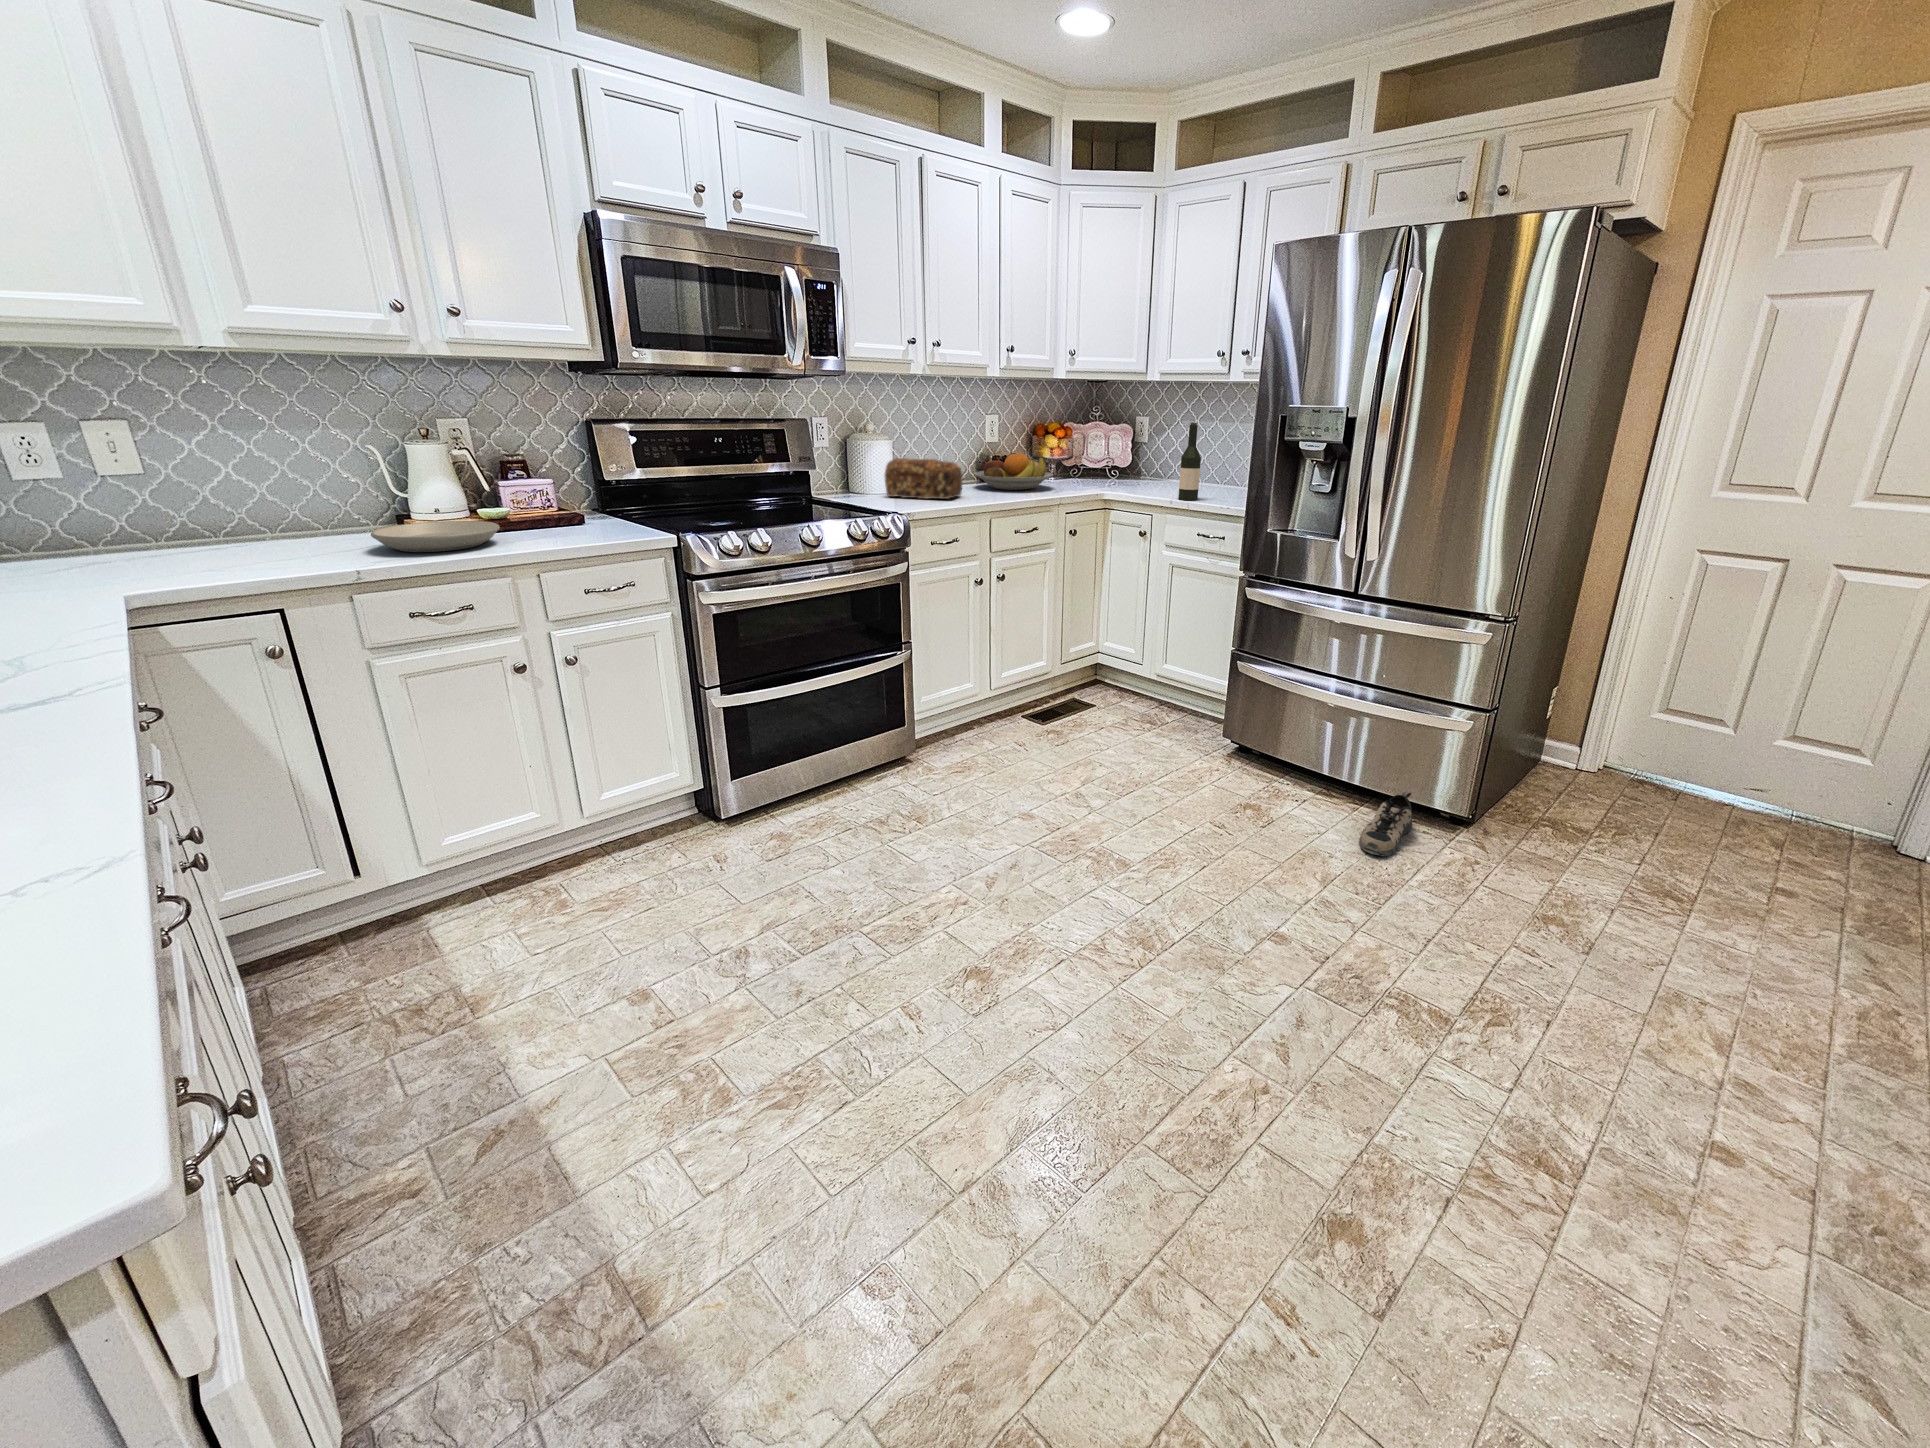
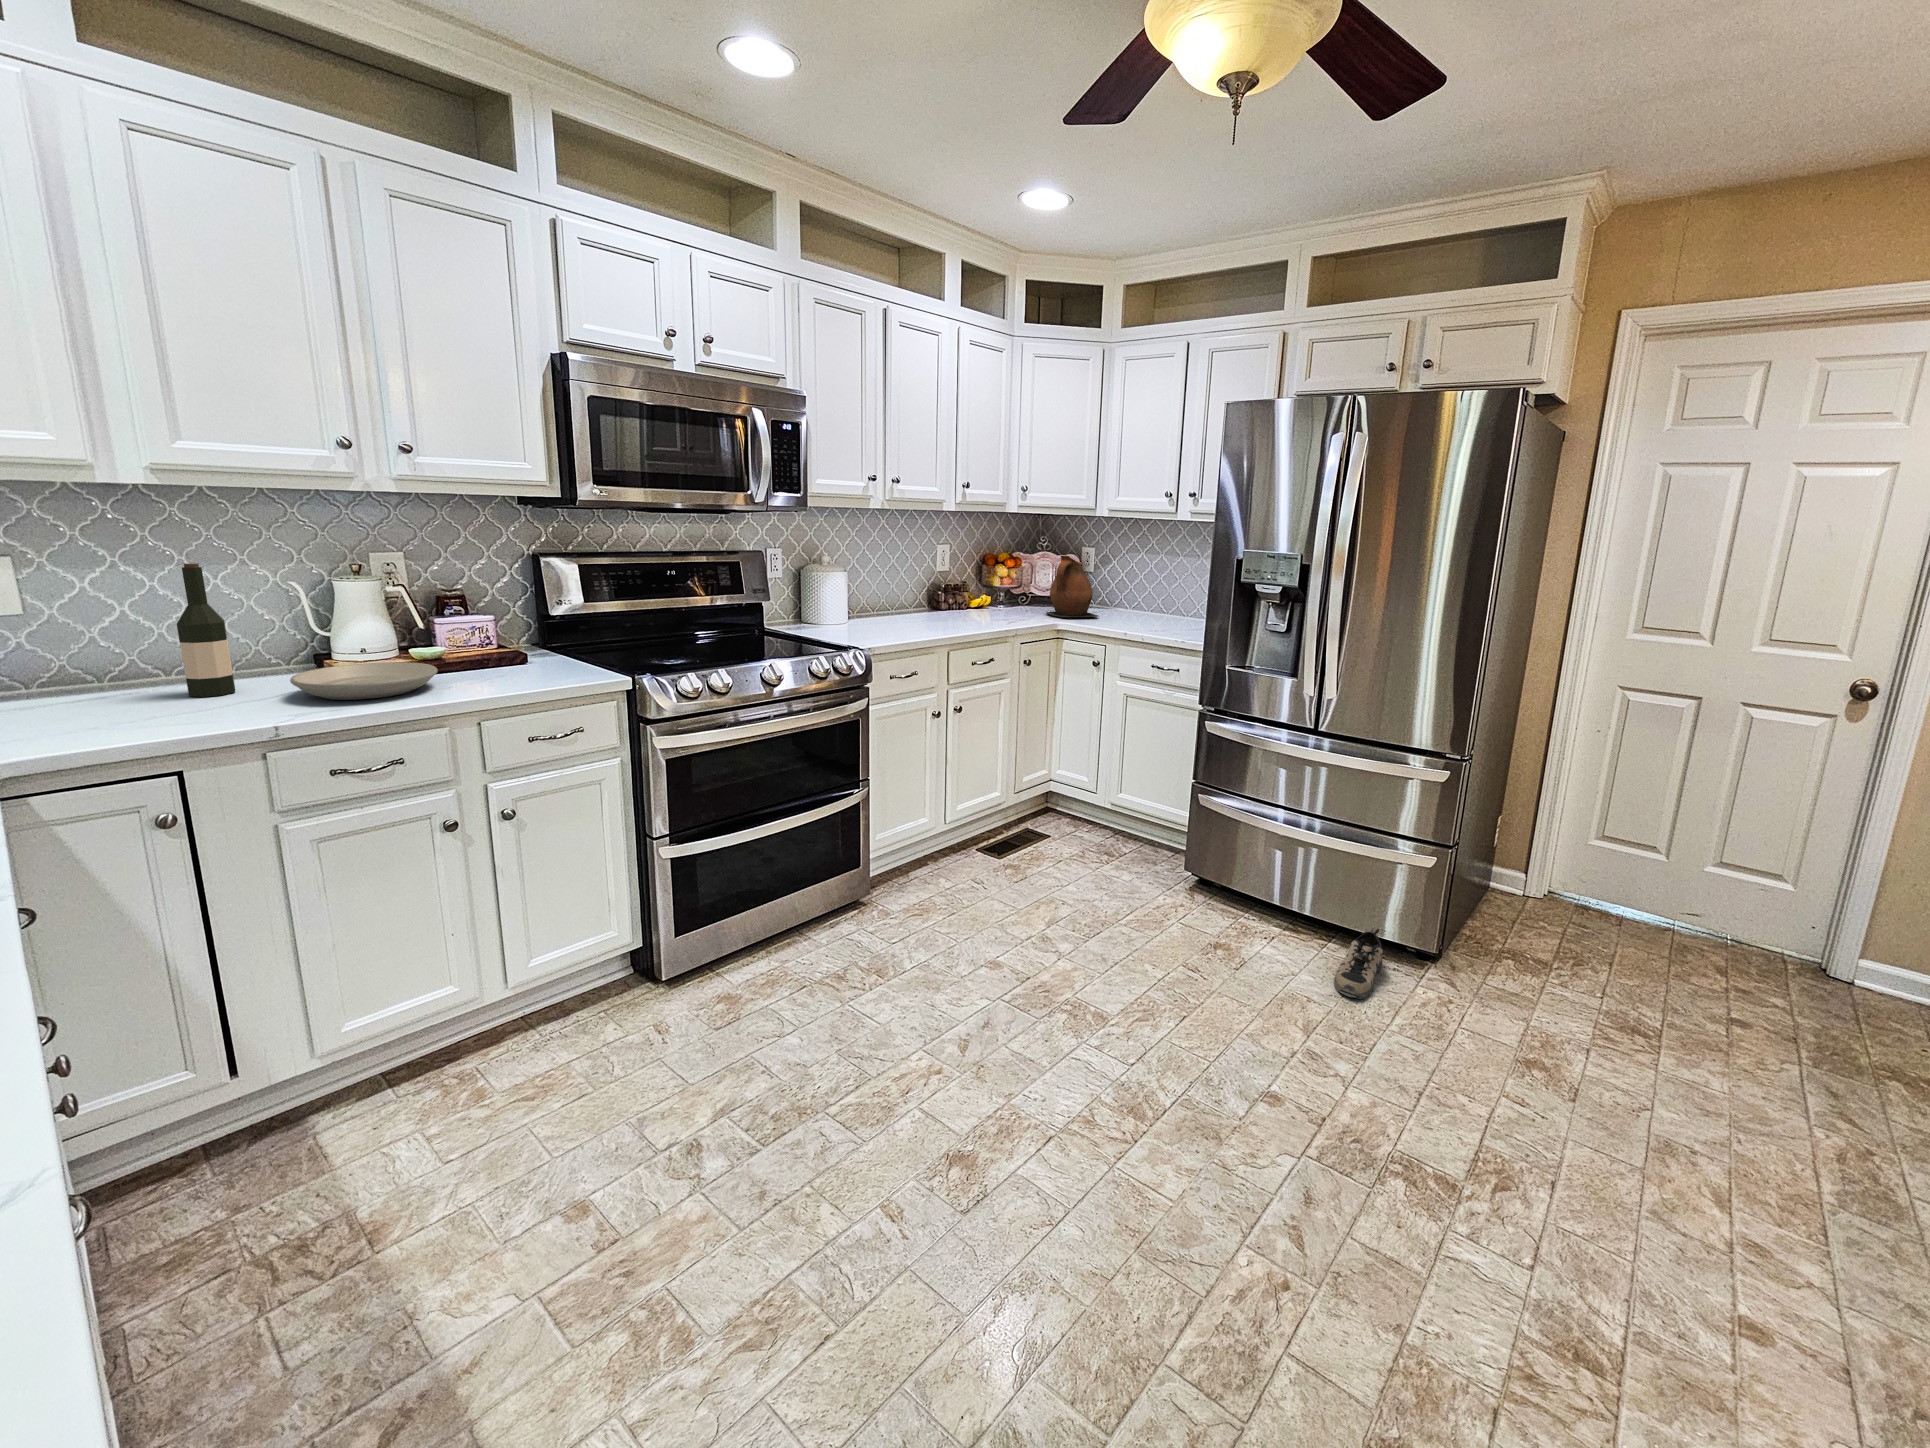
ceramic pitcher: none [1092,422,1149,488] -> present [1046,555,1098,617]
wine bottle: present [1178,423,1201,500] -> present [177,563,235,697]
fruit bowl: present [974,453,1053,490] -> none [927,585,1007,620]
bread loaf: present [884,458,962,499] -> none [841,590,920,631]

